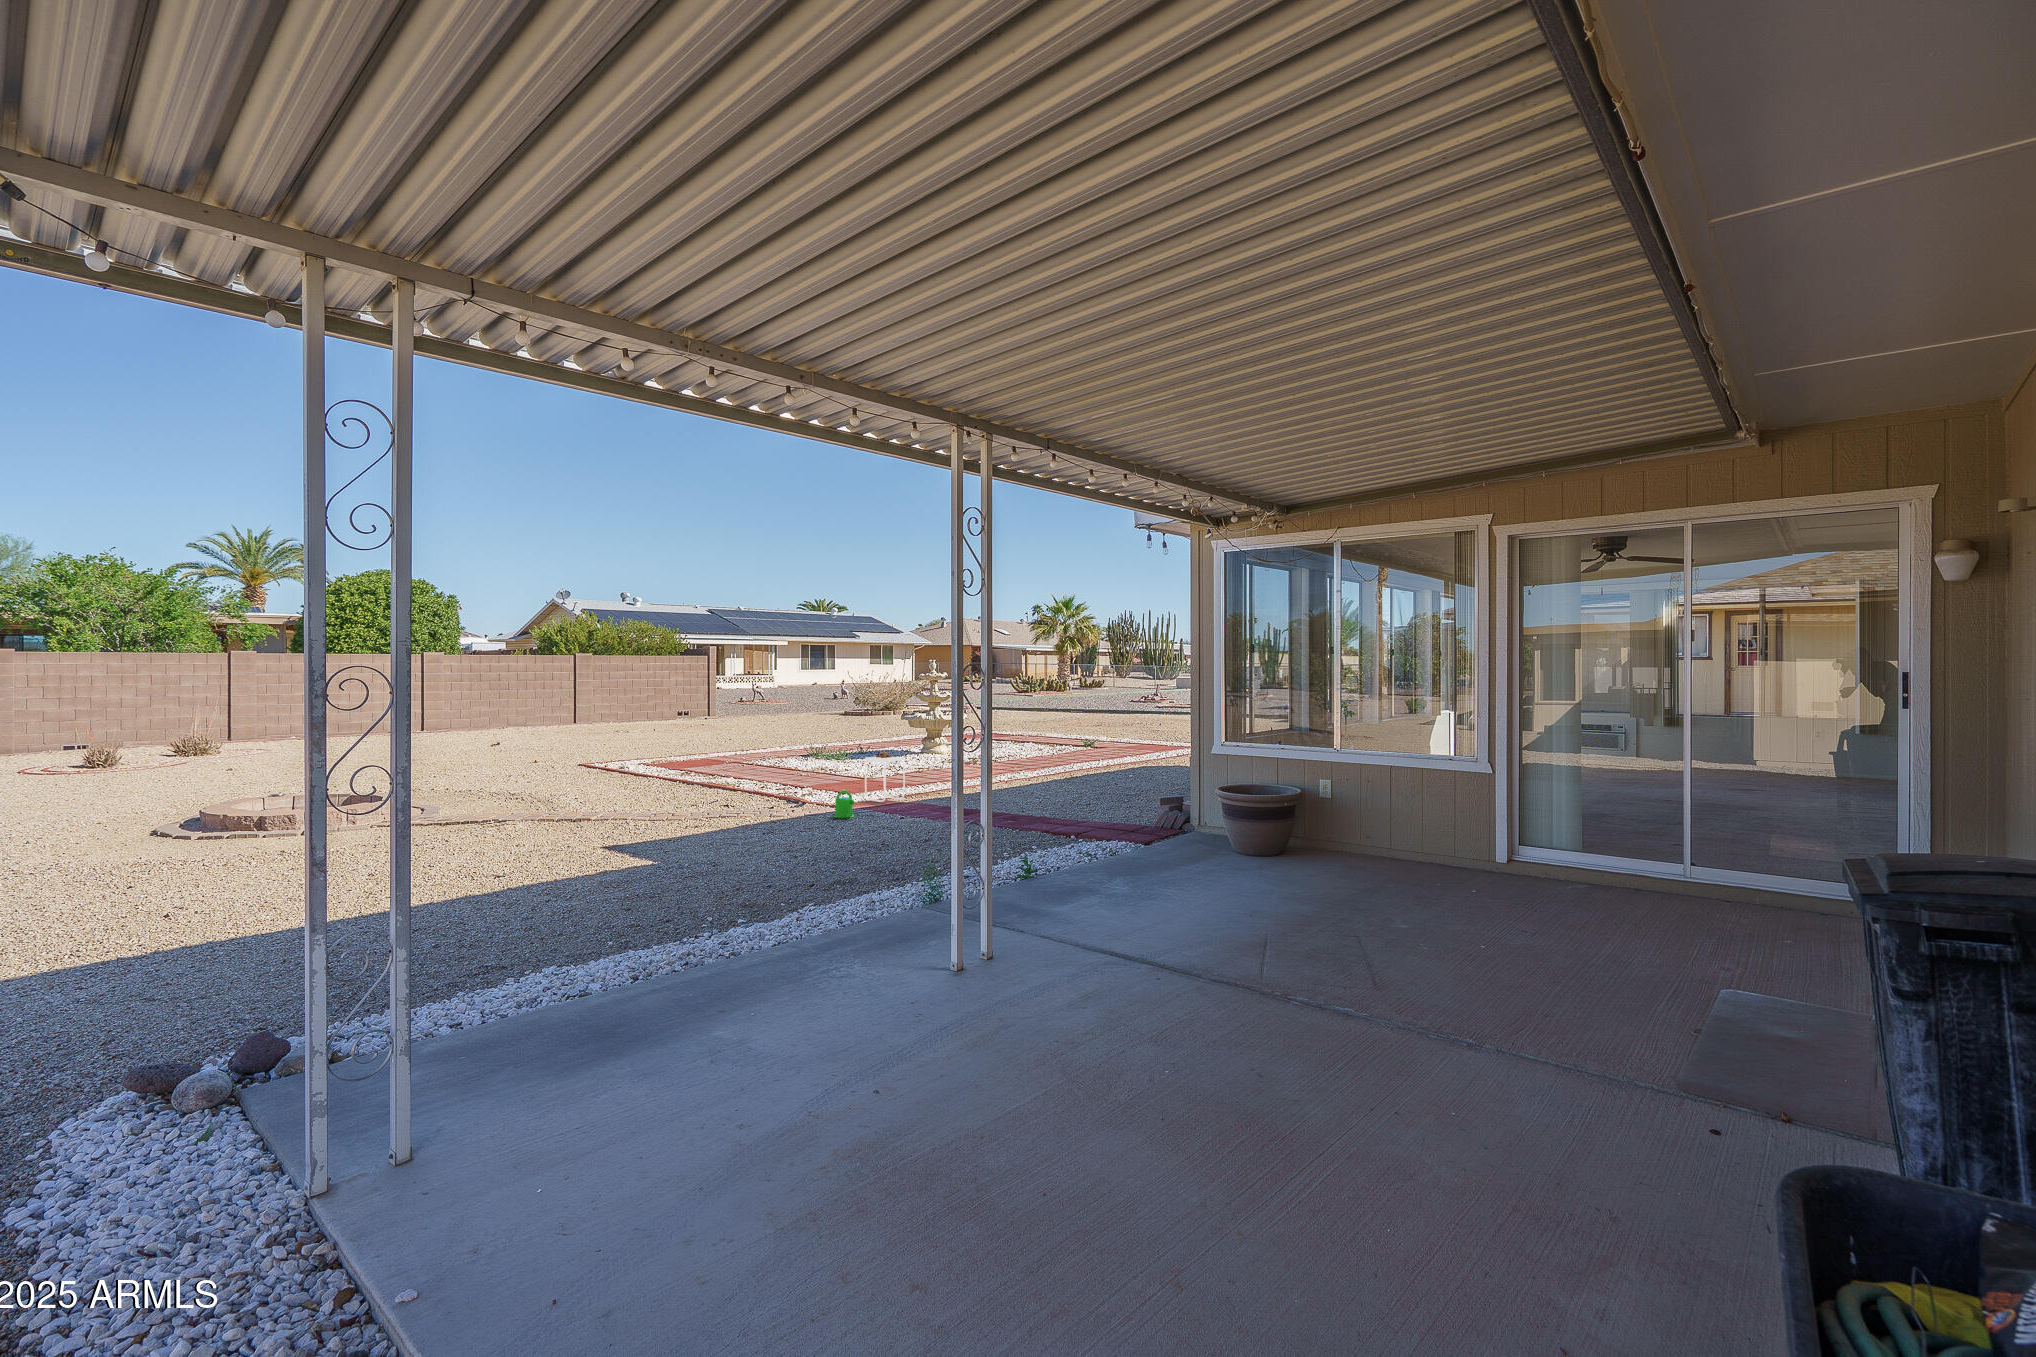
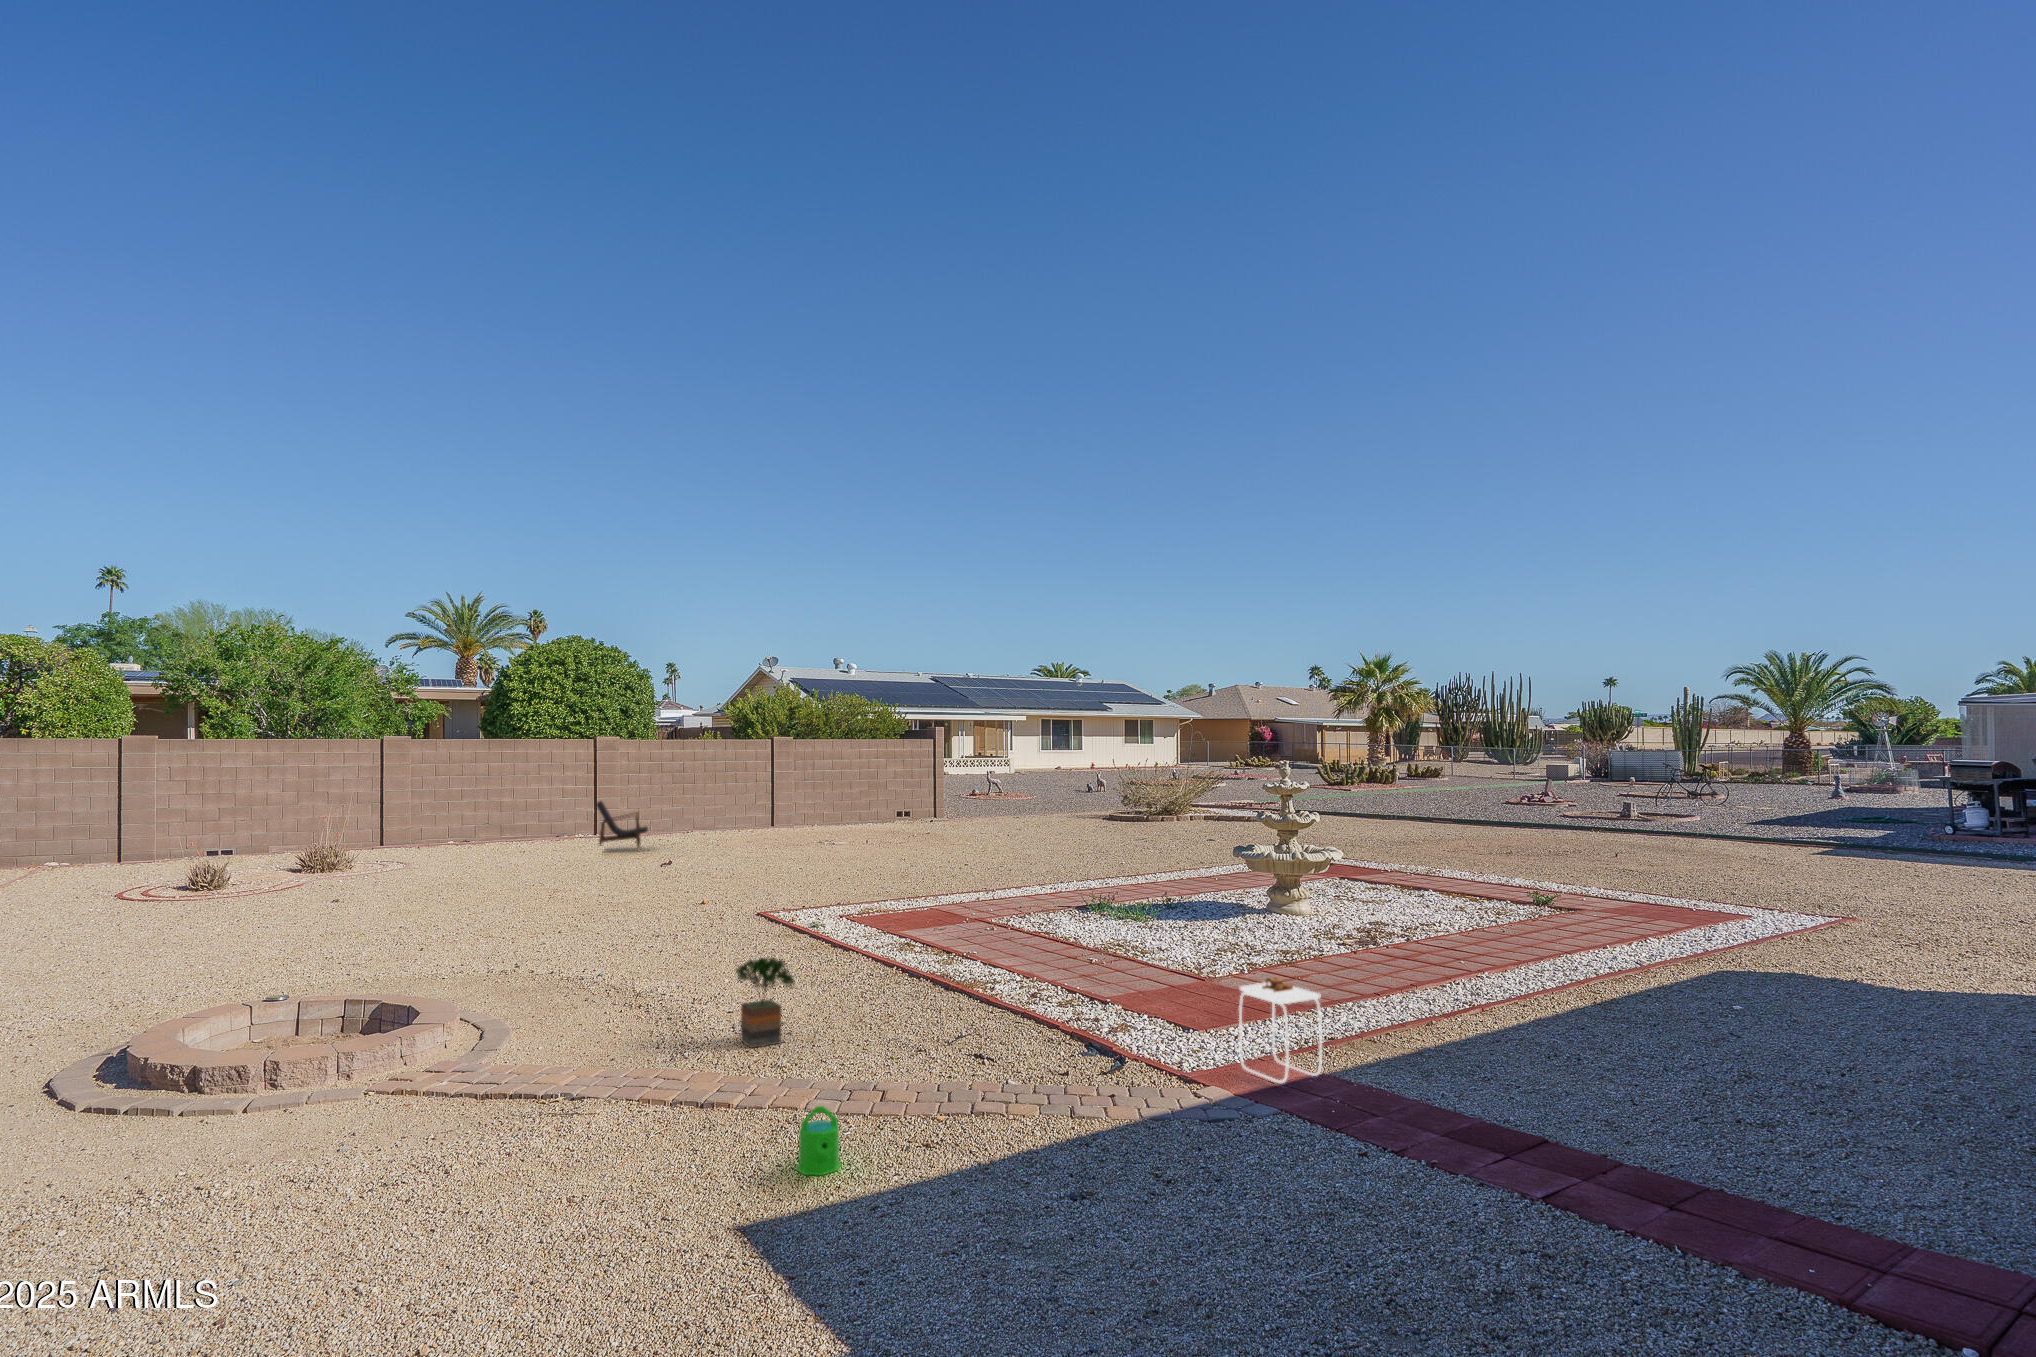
lounge chair: none [422,703,468,743] -> present [596,801,648,850]
potted tree: none [578,757,617,806] -> present [736,957,794,1048]
watering can: present [834,790,855,818] -> present [795,1106,841,1175]

